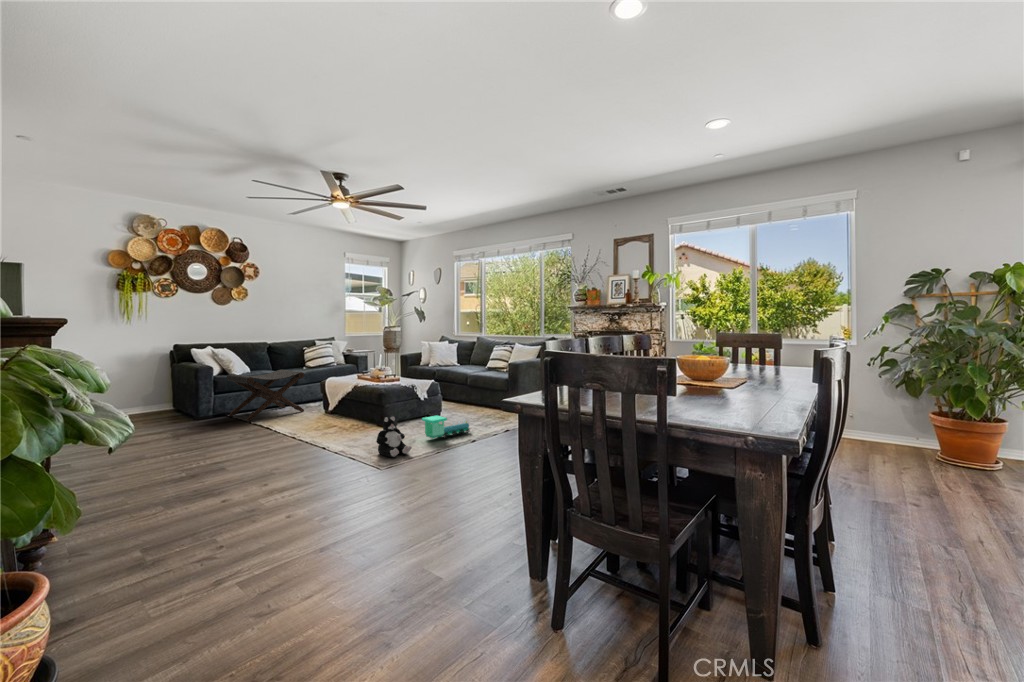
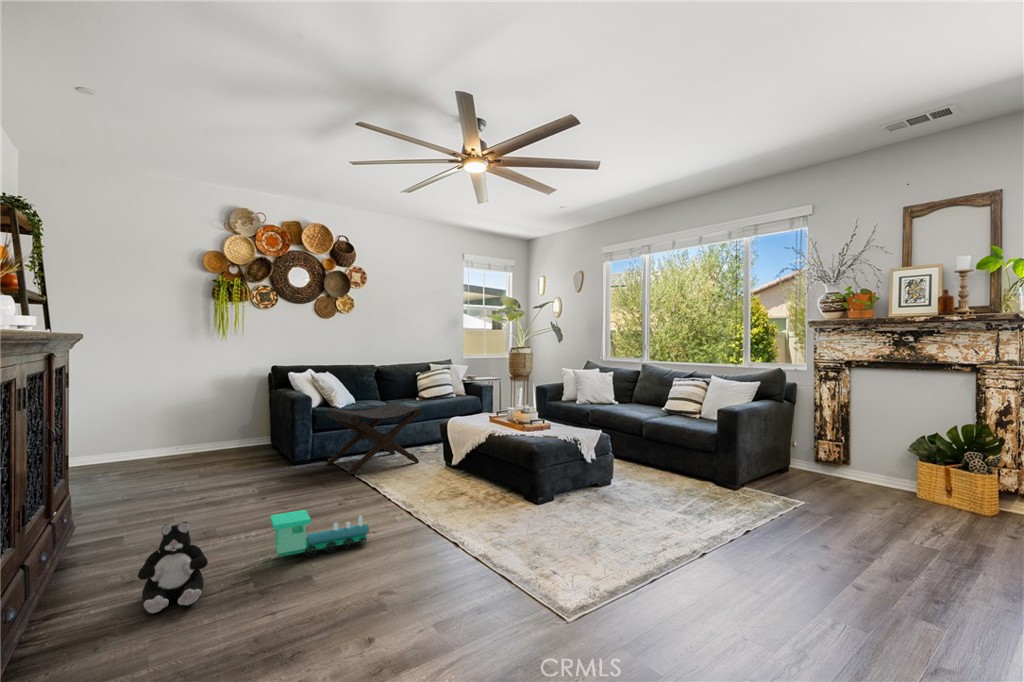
plush toy: present [376,416,412,457] -> present [138,522,208,613]
toy train: present [422,416,470,438] -> present [271,510,370,557]

